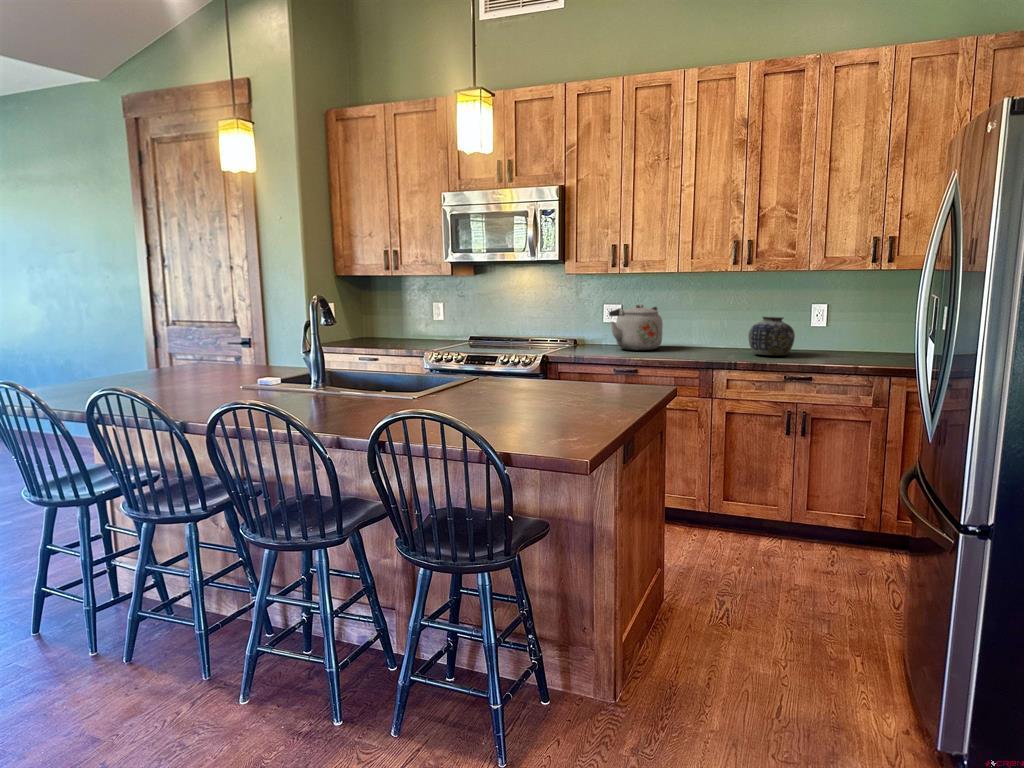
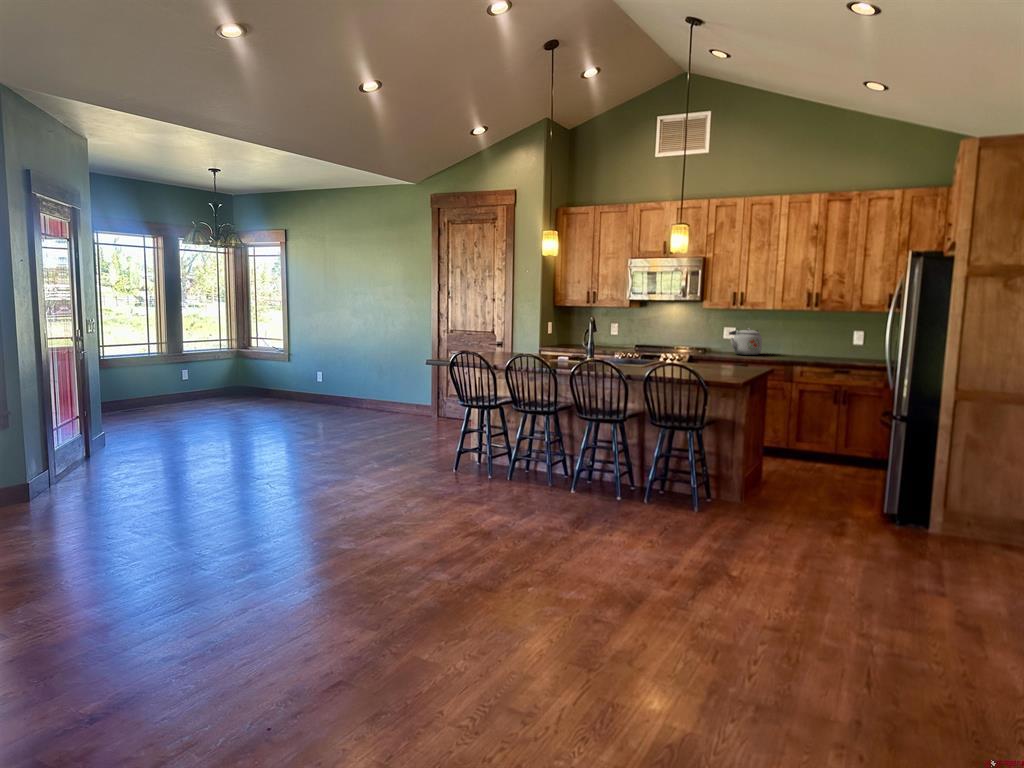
vase: present [749,317,795,355] -> none [815,337,842,360]

